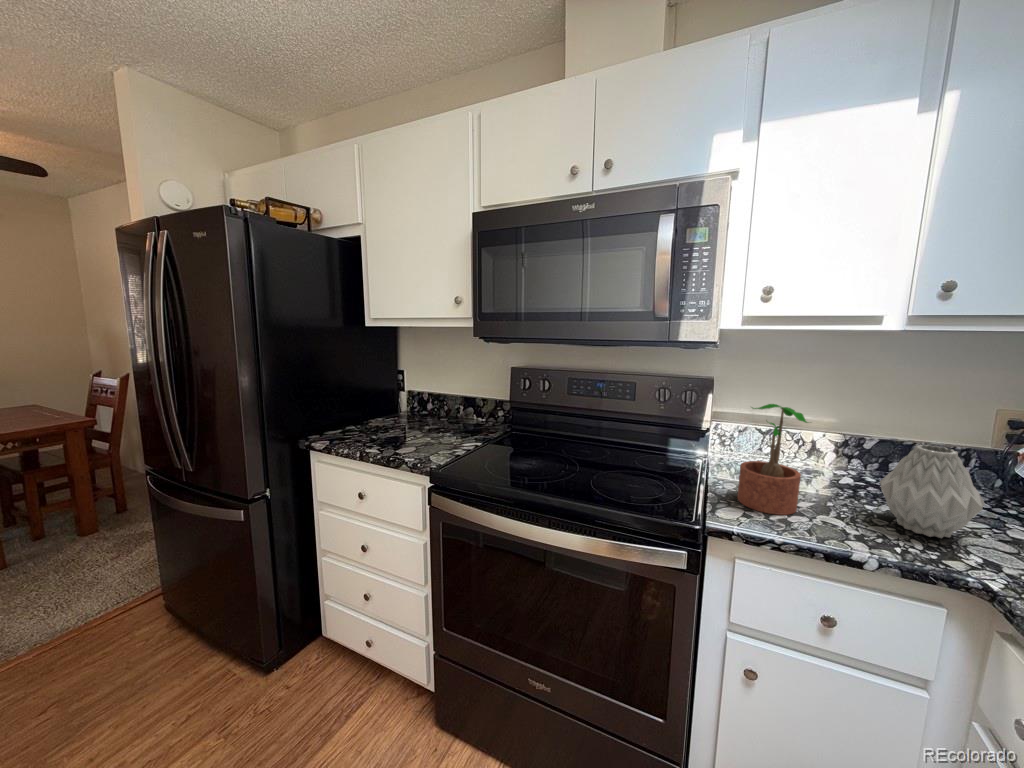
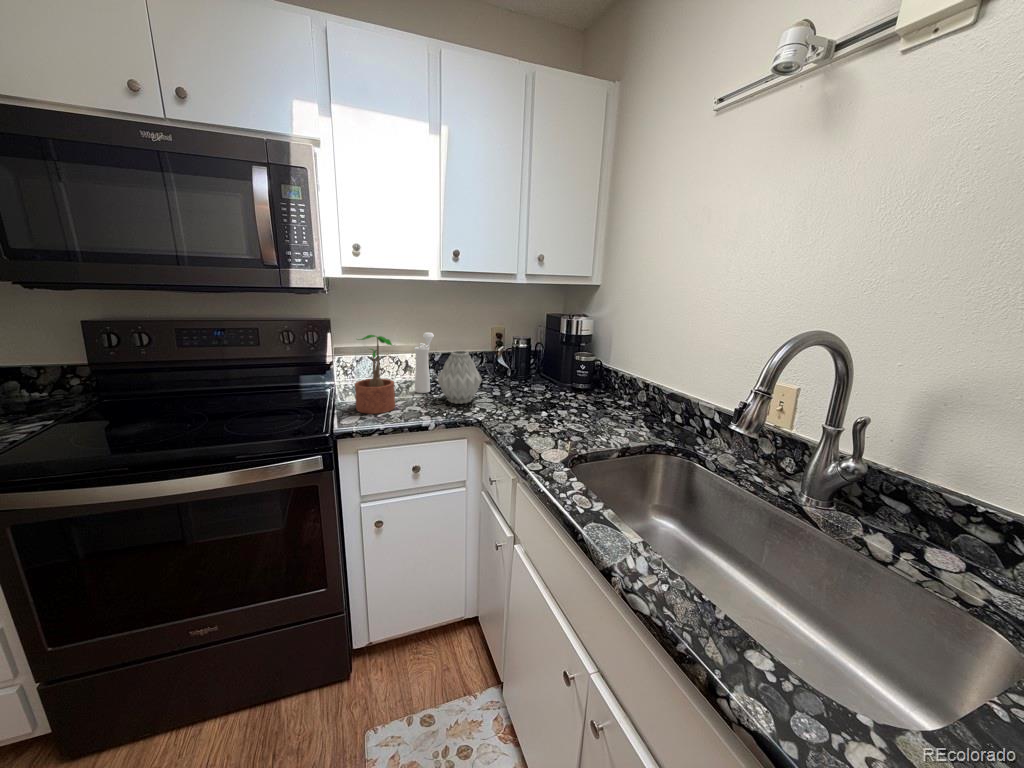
pepper mill: none [828,406,872,497] -> present [414,332,434,393]

